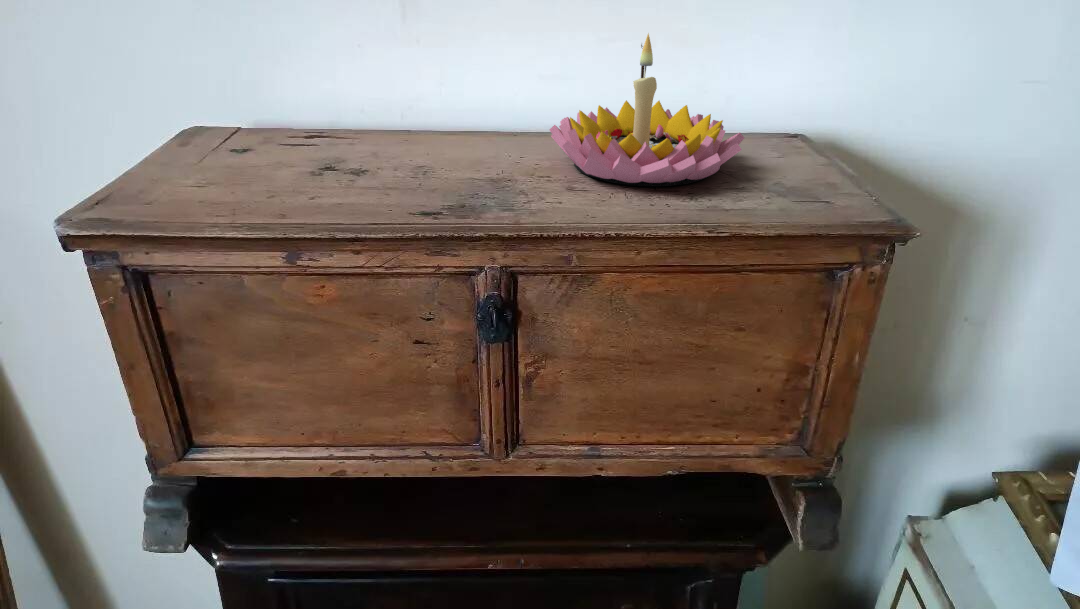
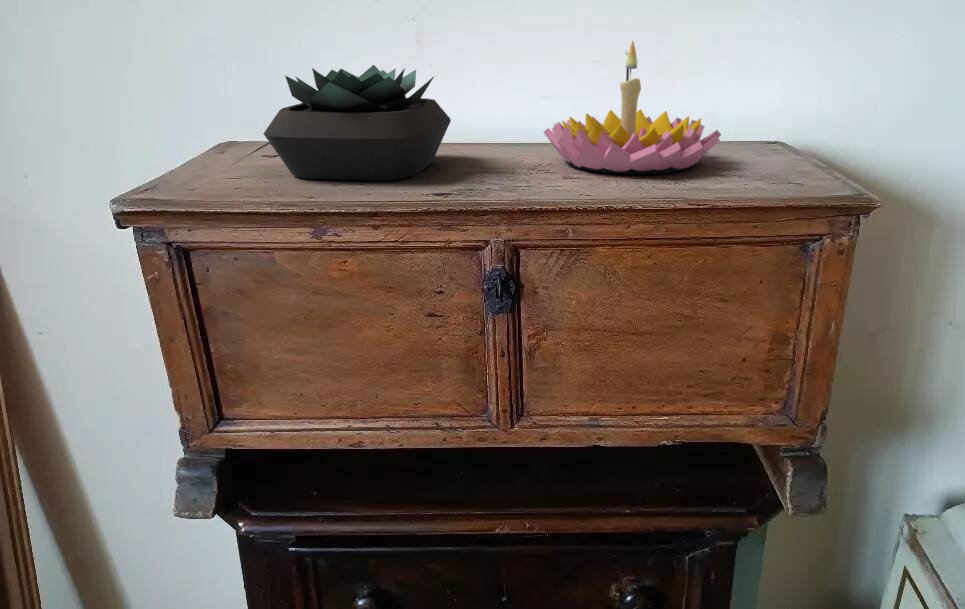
succulent plant: none [231,48,446,190] -> present [263,65,451,181]

